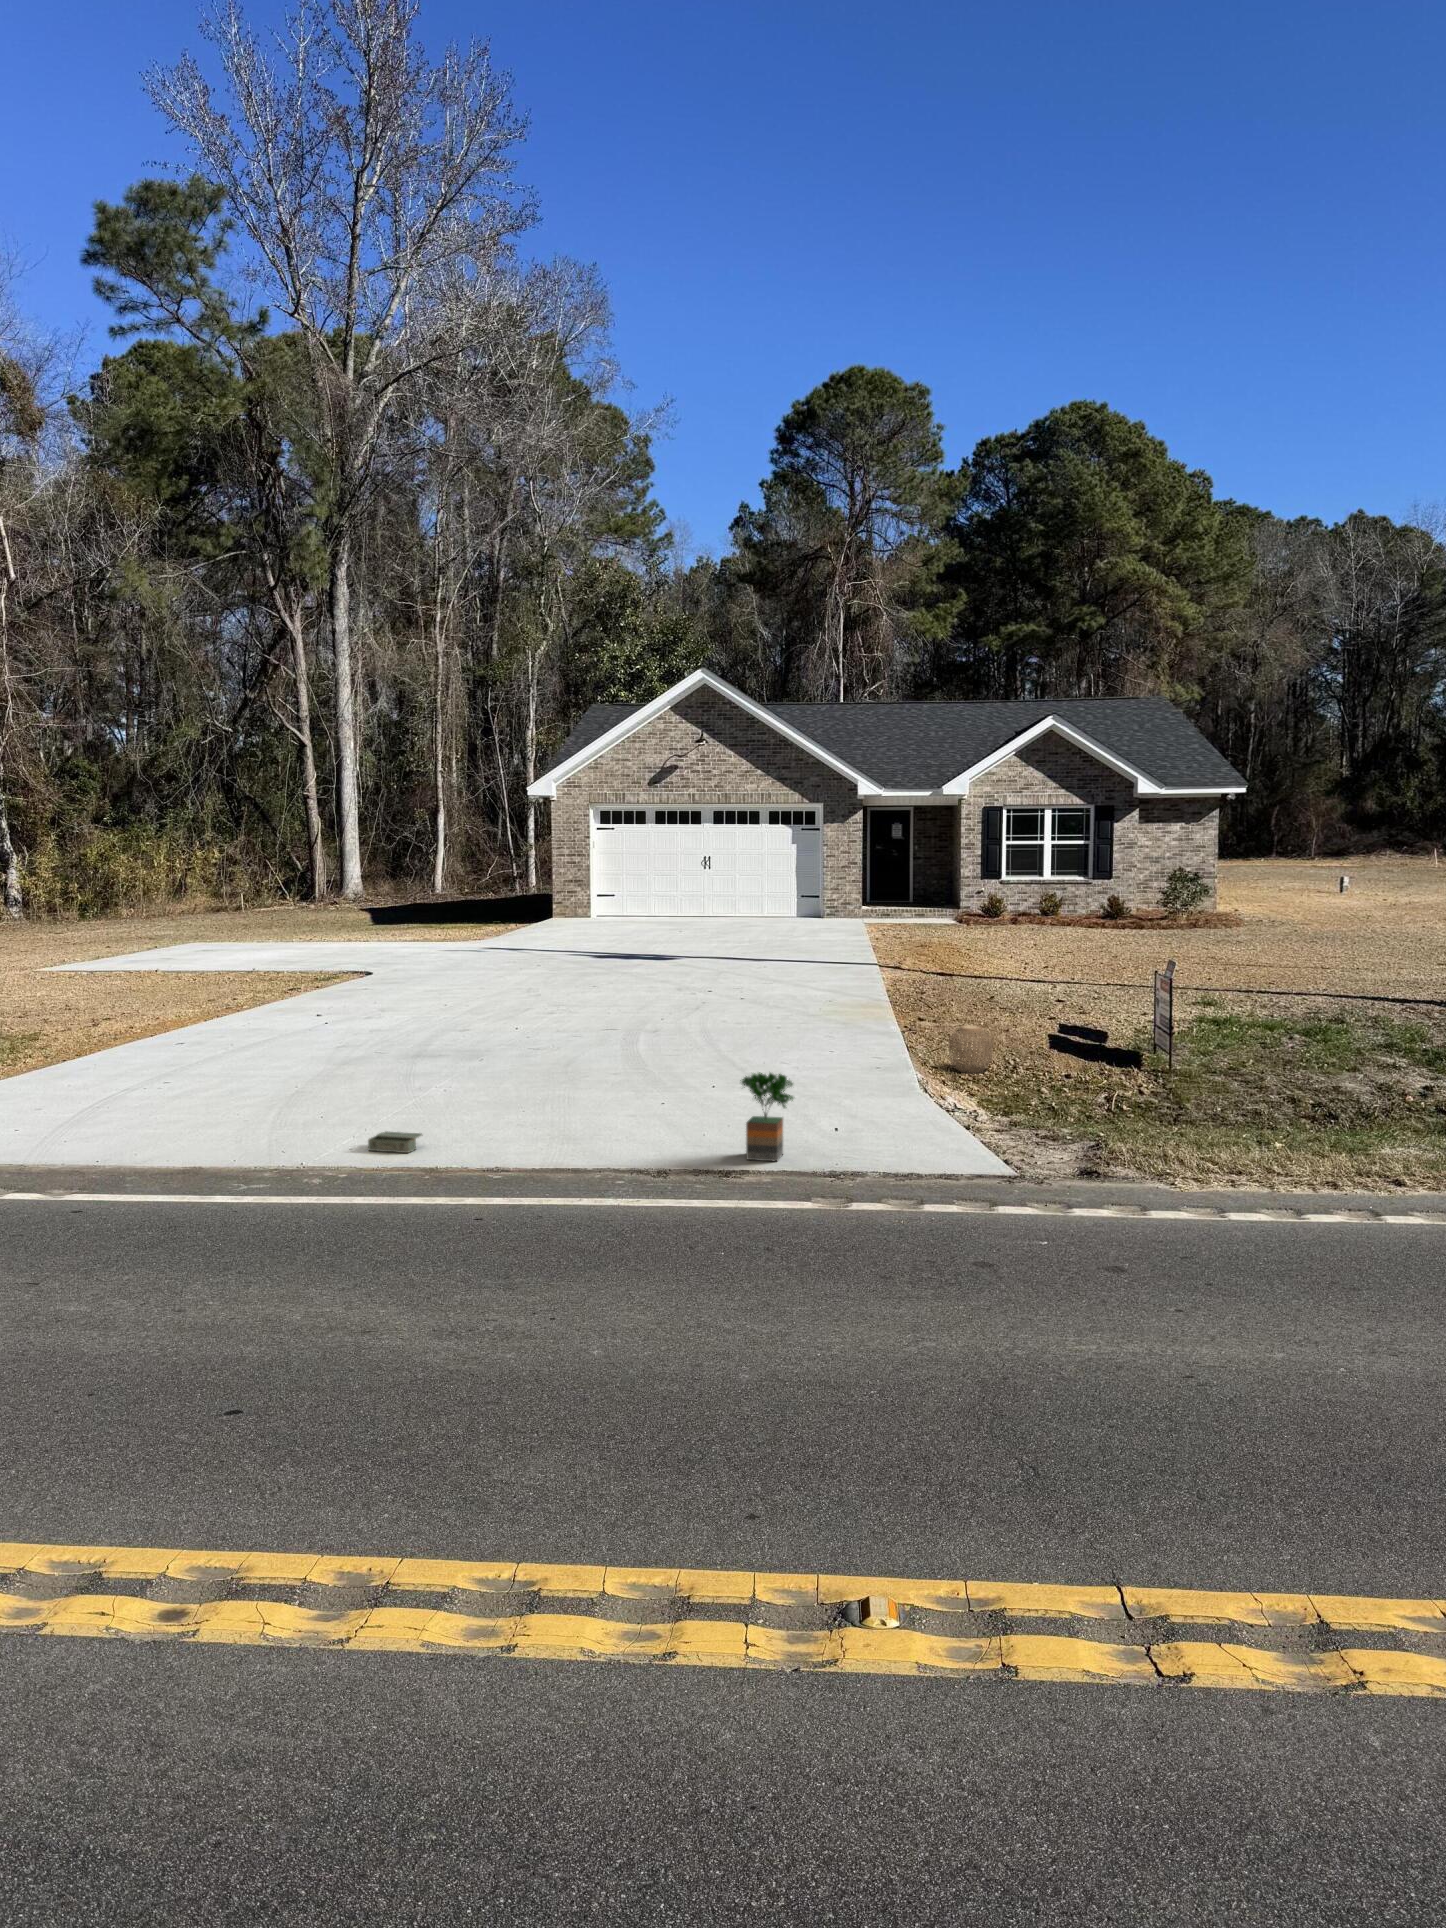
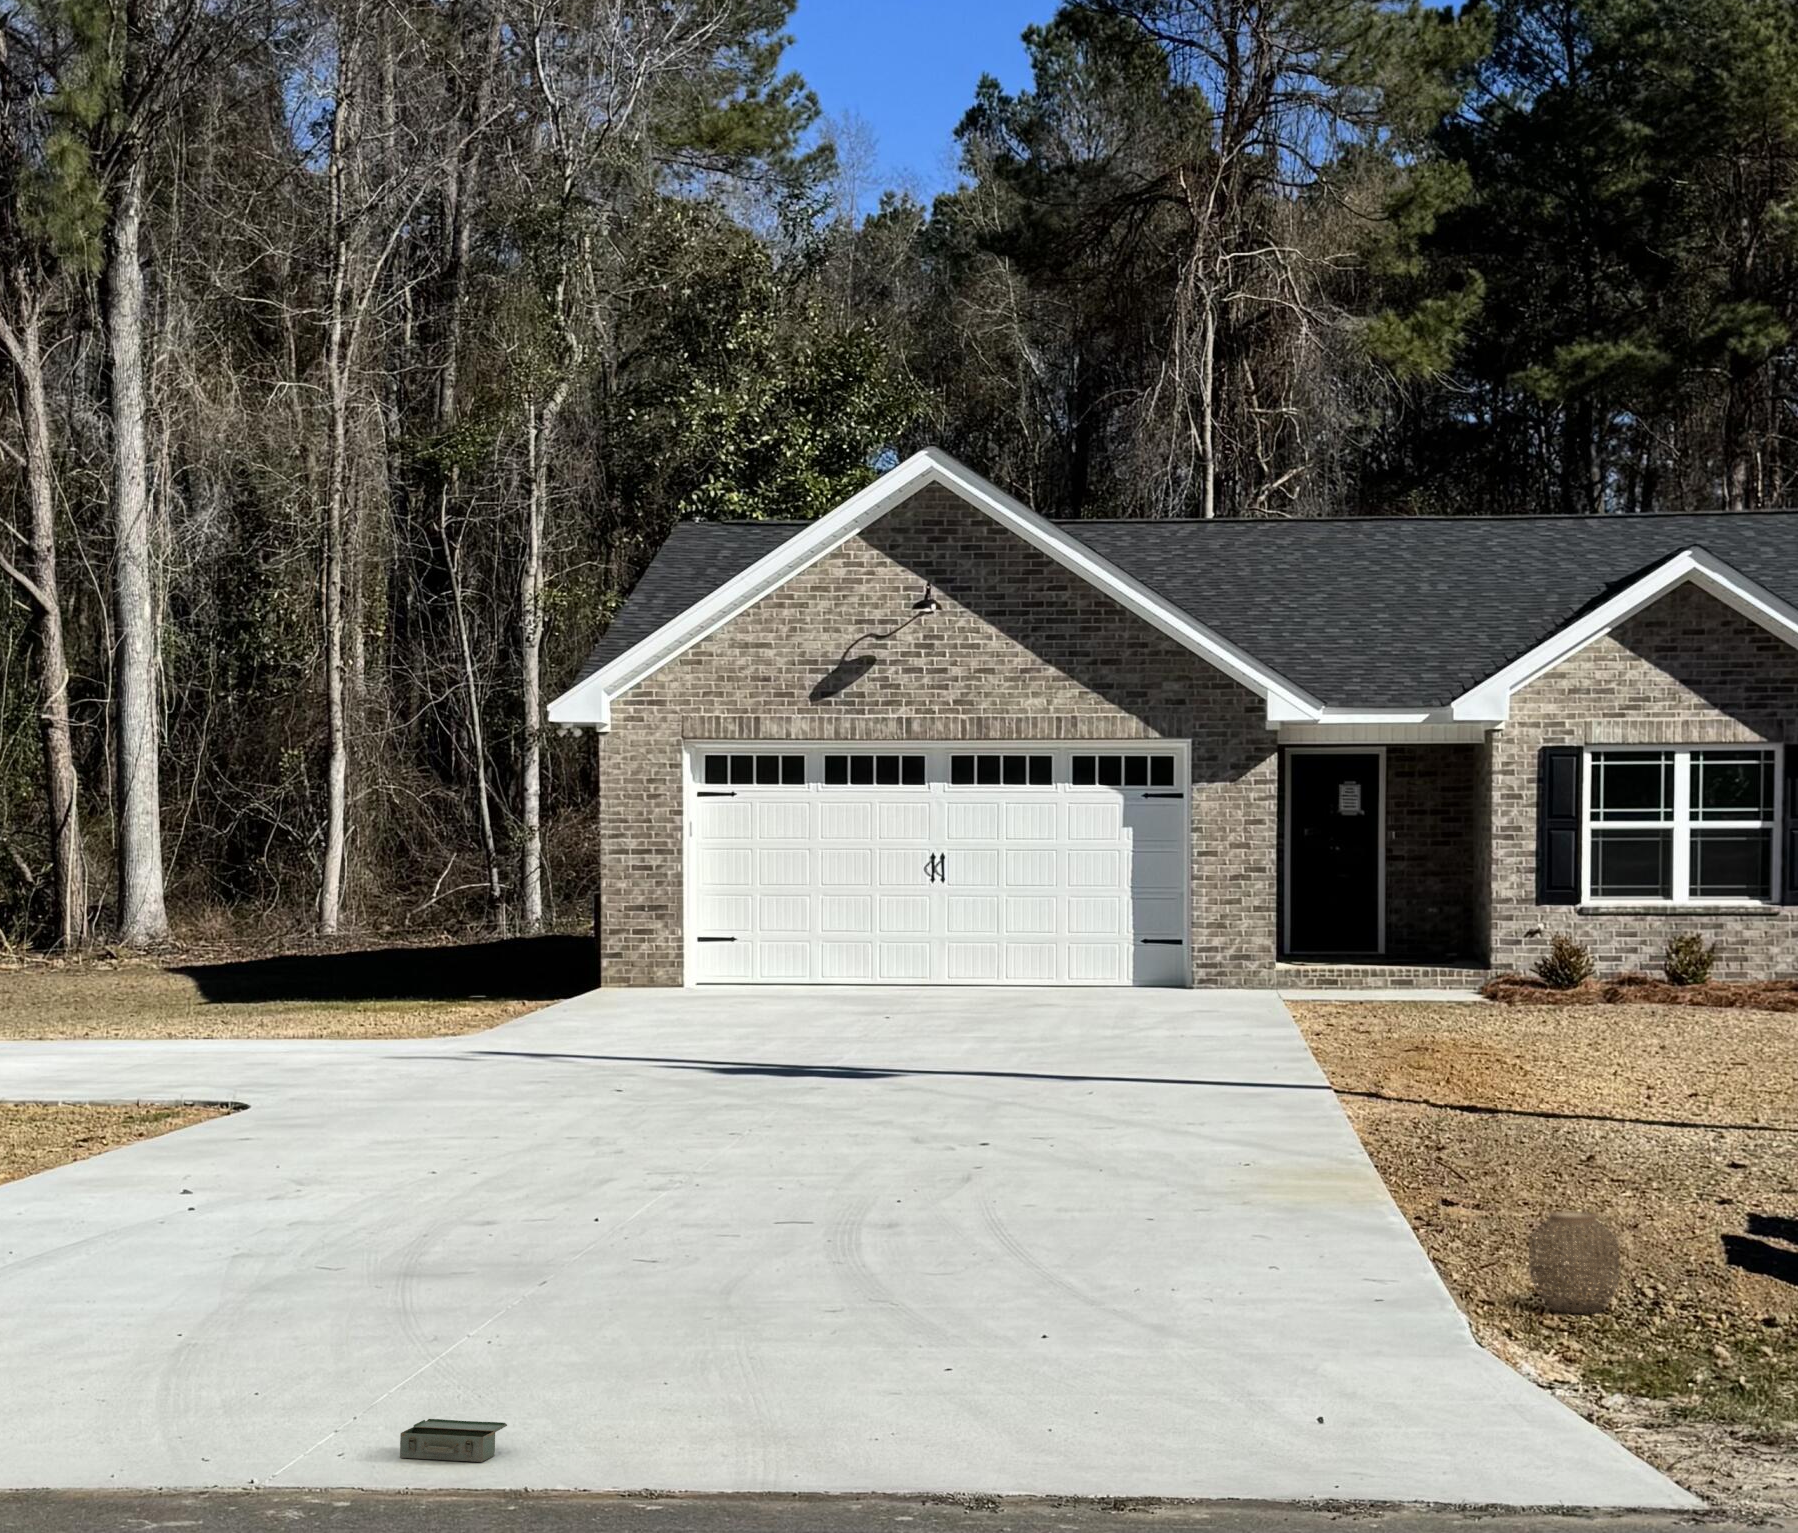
potted tree: present [740,1072,793,1161] -> none [1140,1290,1256,1477]

